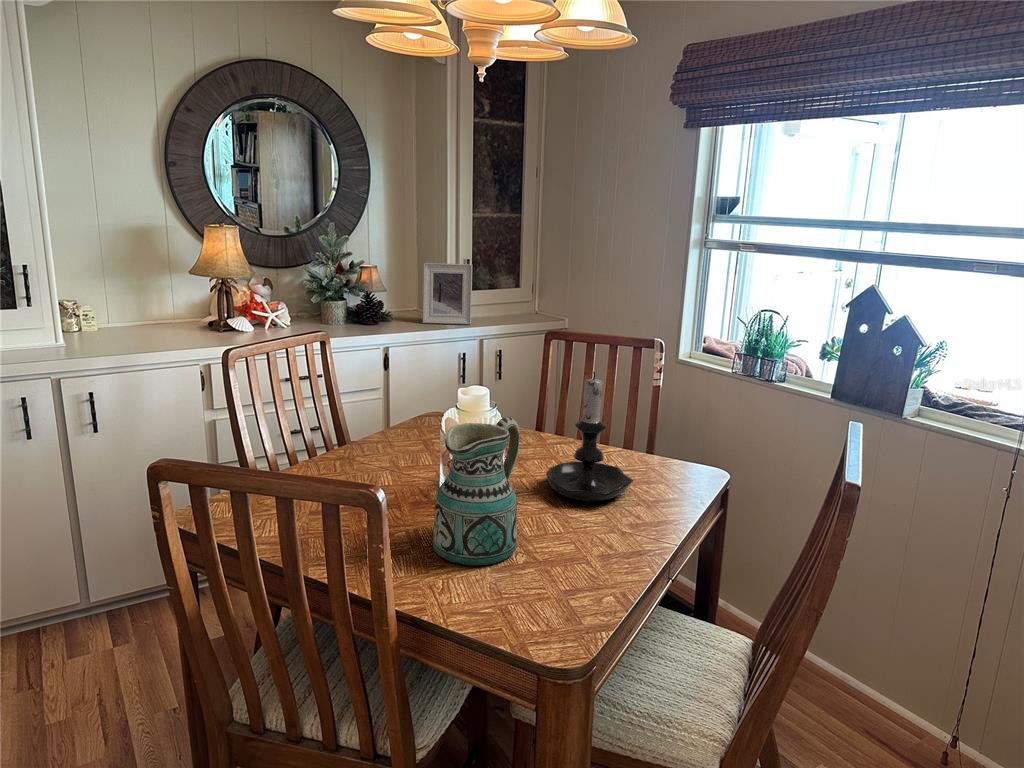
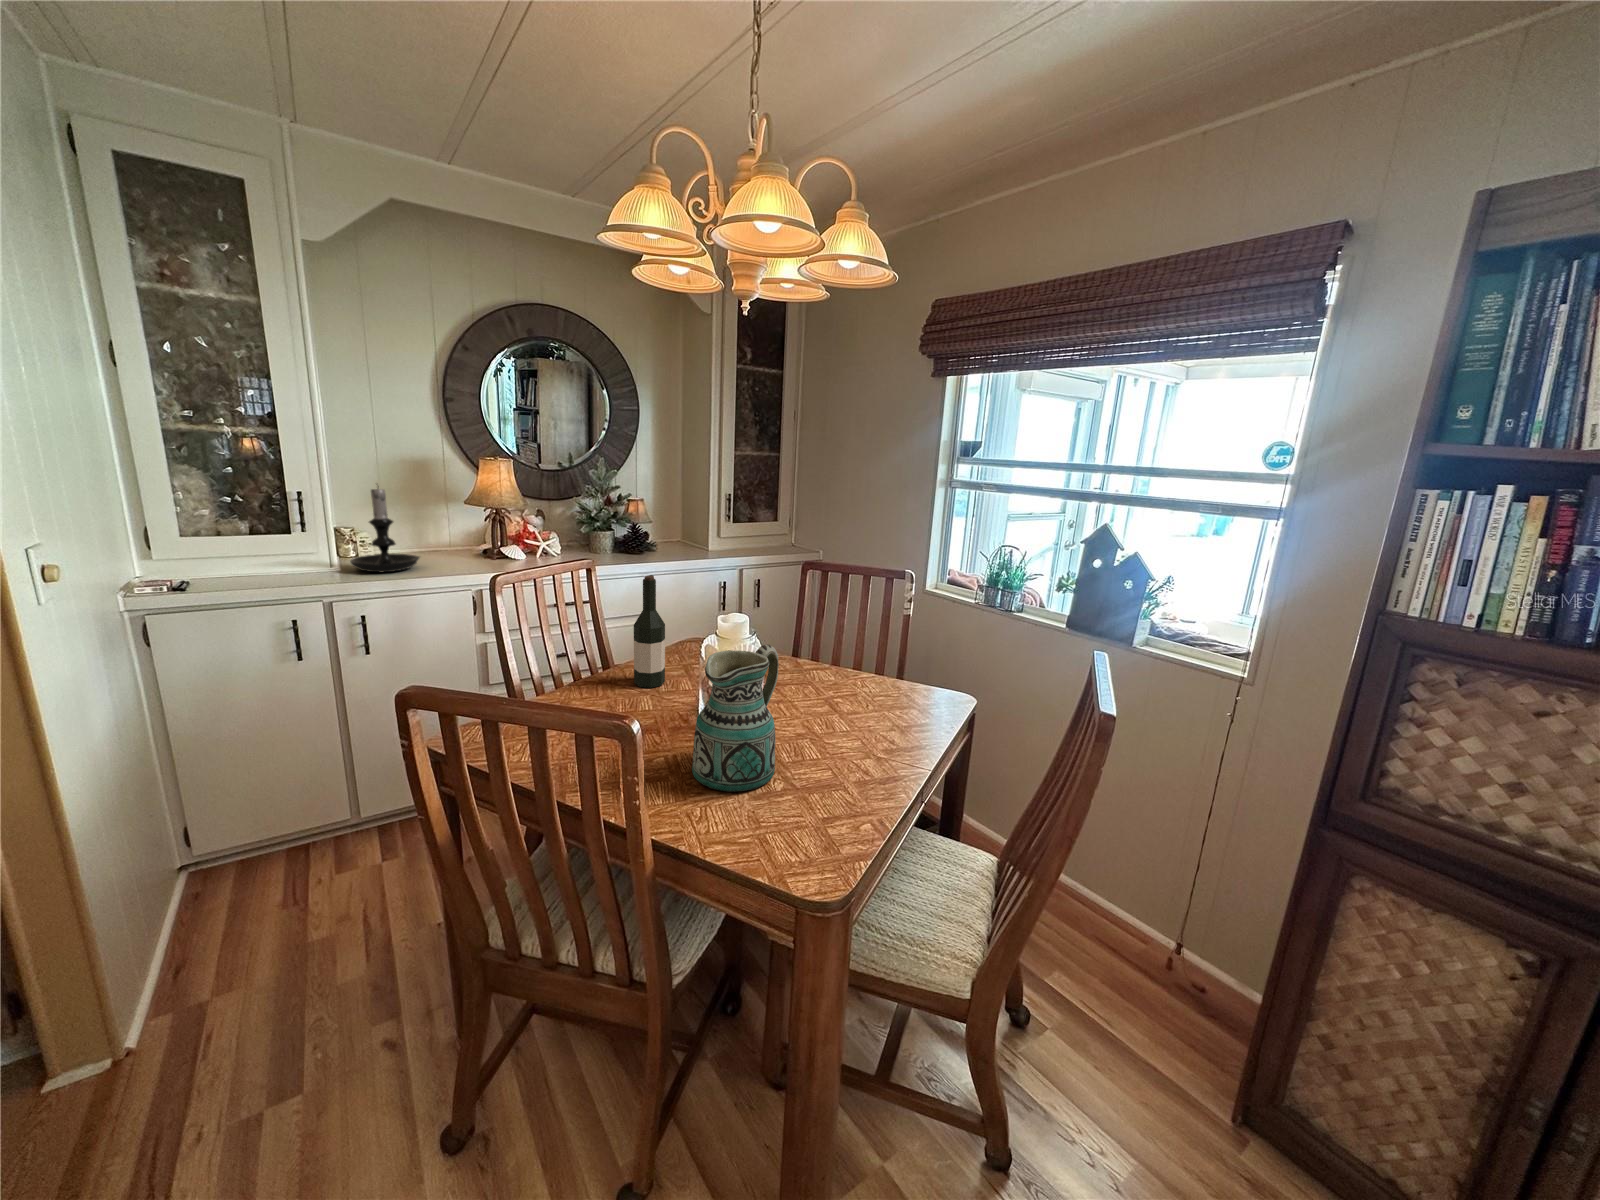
picture frame: present [423,263,472,324] -> none [688,497,735,555]
wine bottle: none [370,348,402,464] -> present [634,576,665,688]
candle holder: present [546,372,633,501] -> present [350,486,420,572]

